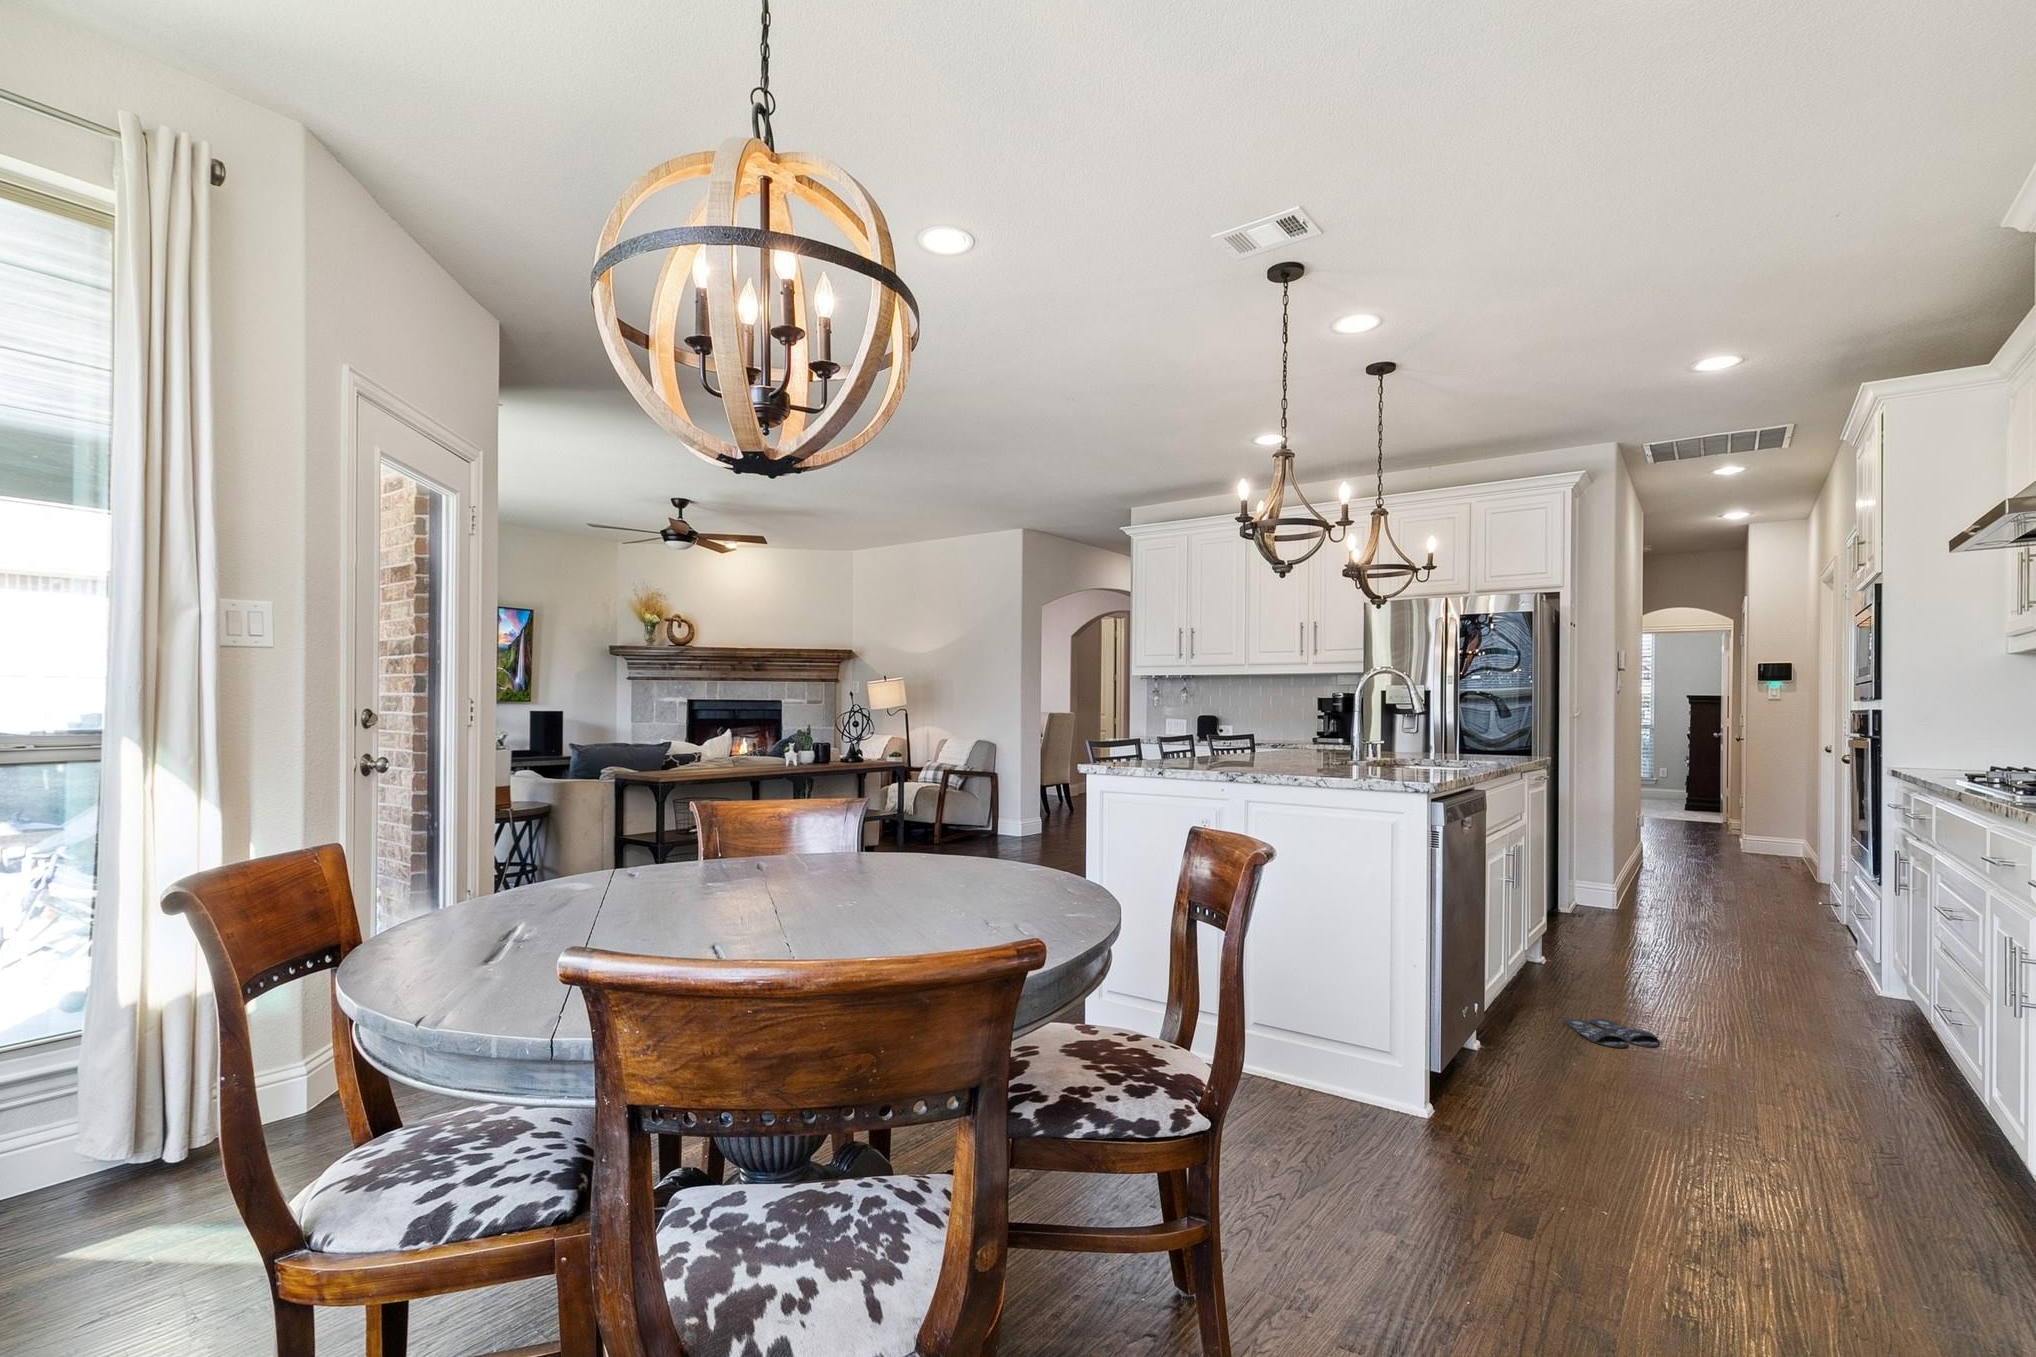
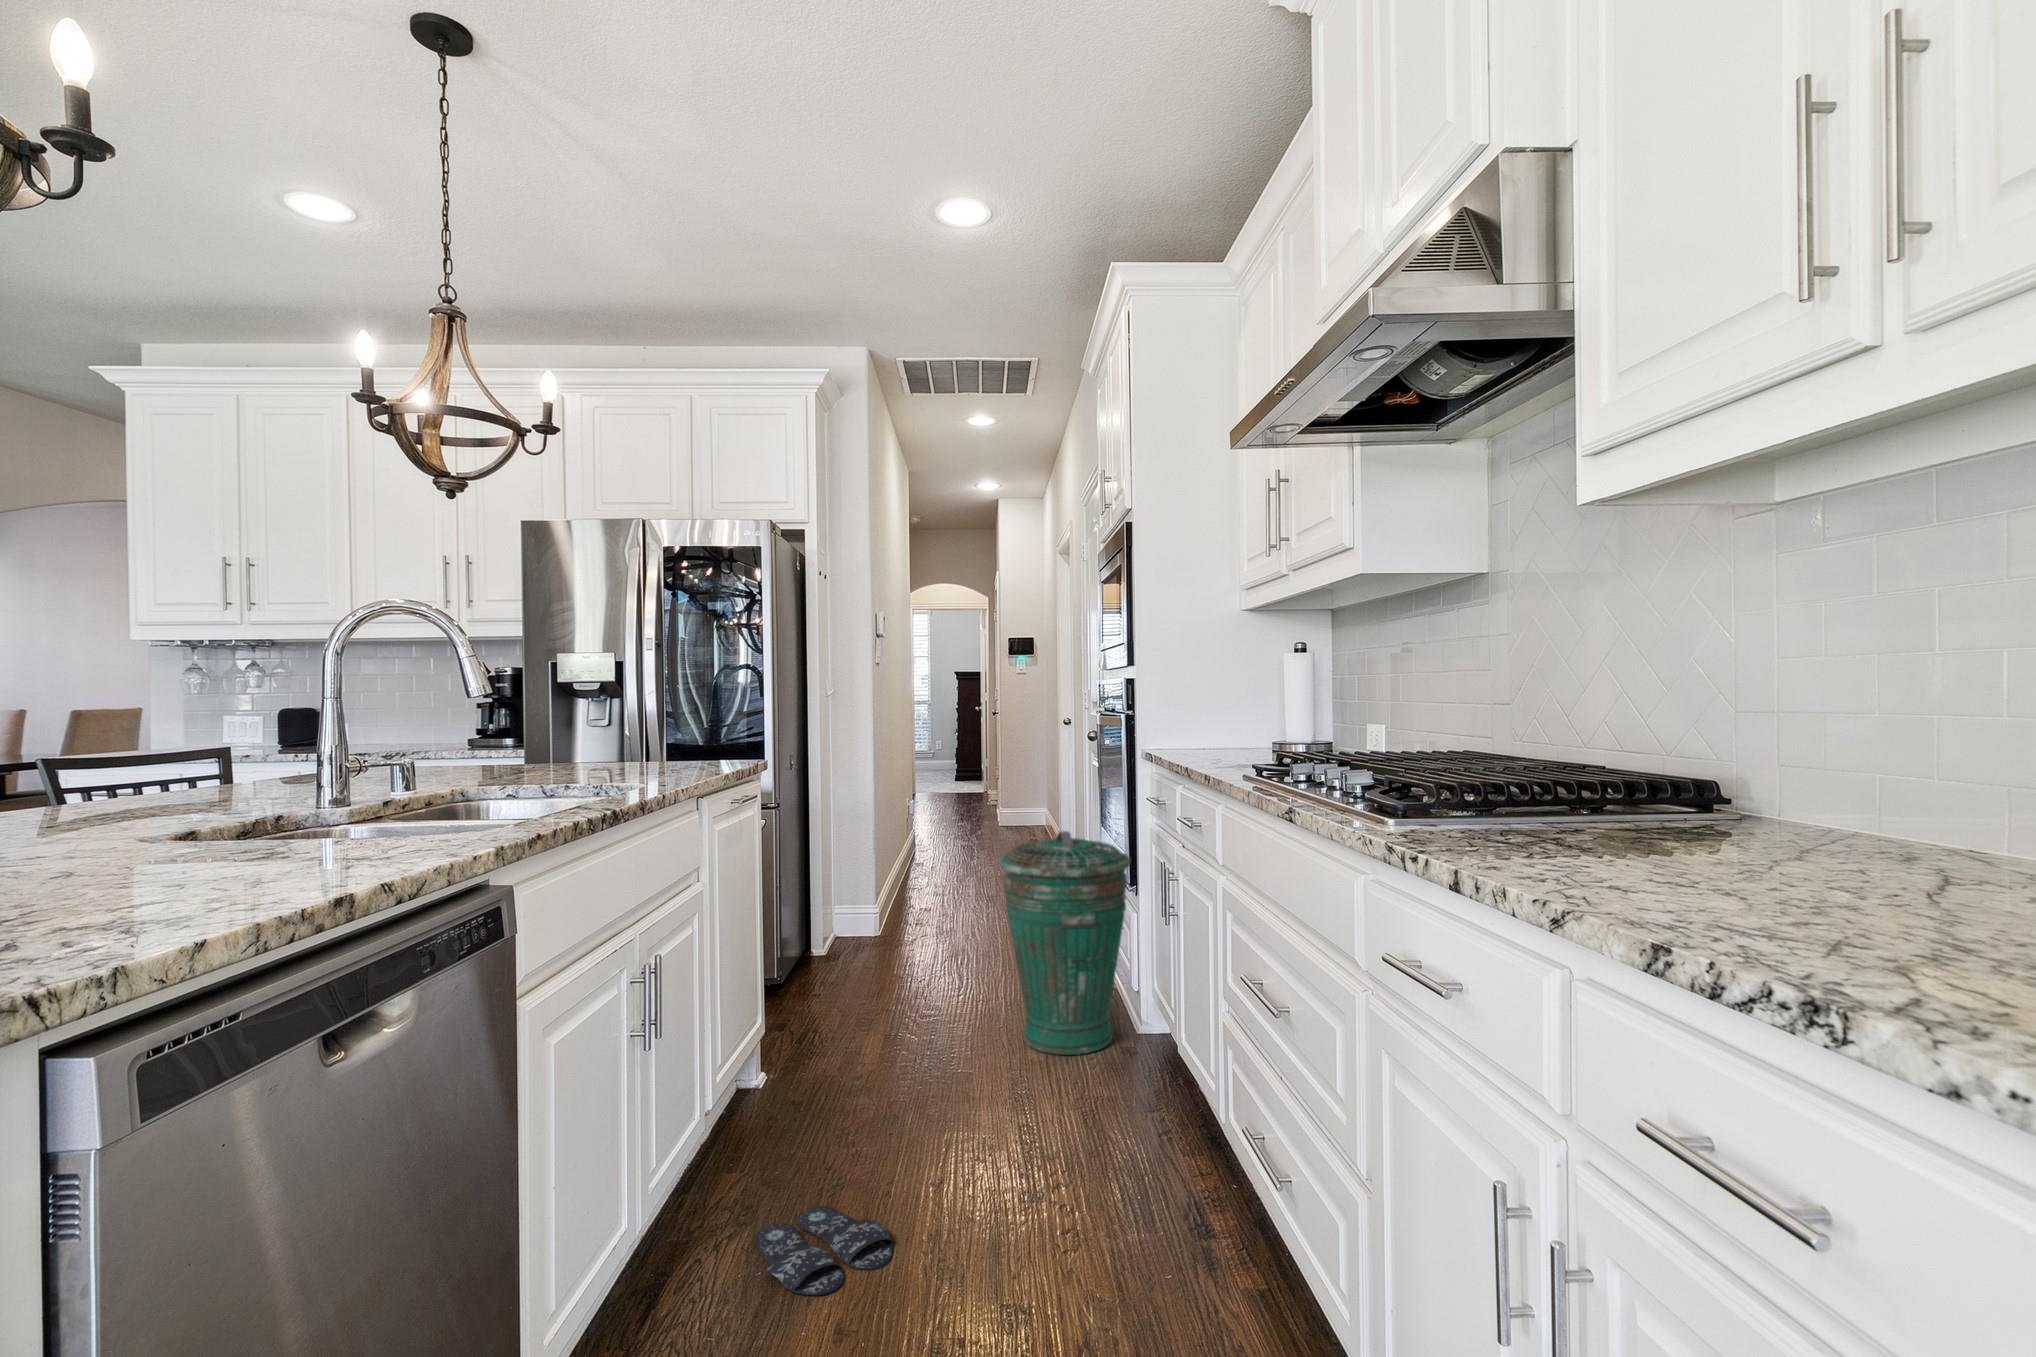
trash can: none [1742,828,1874,1001] -> present [1000,831,1131,1055]

